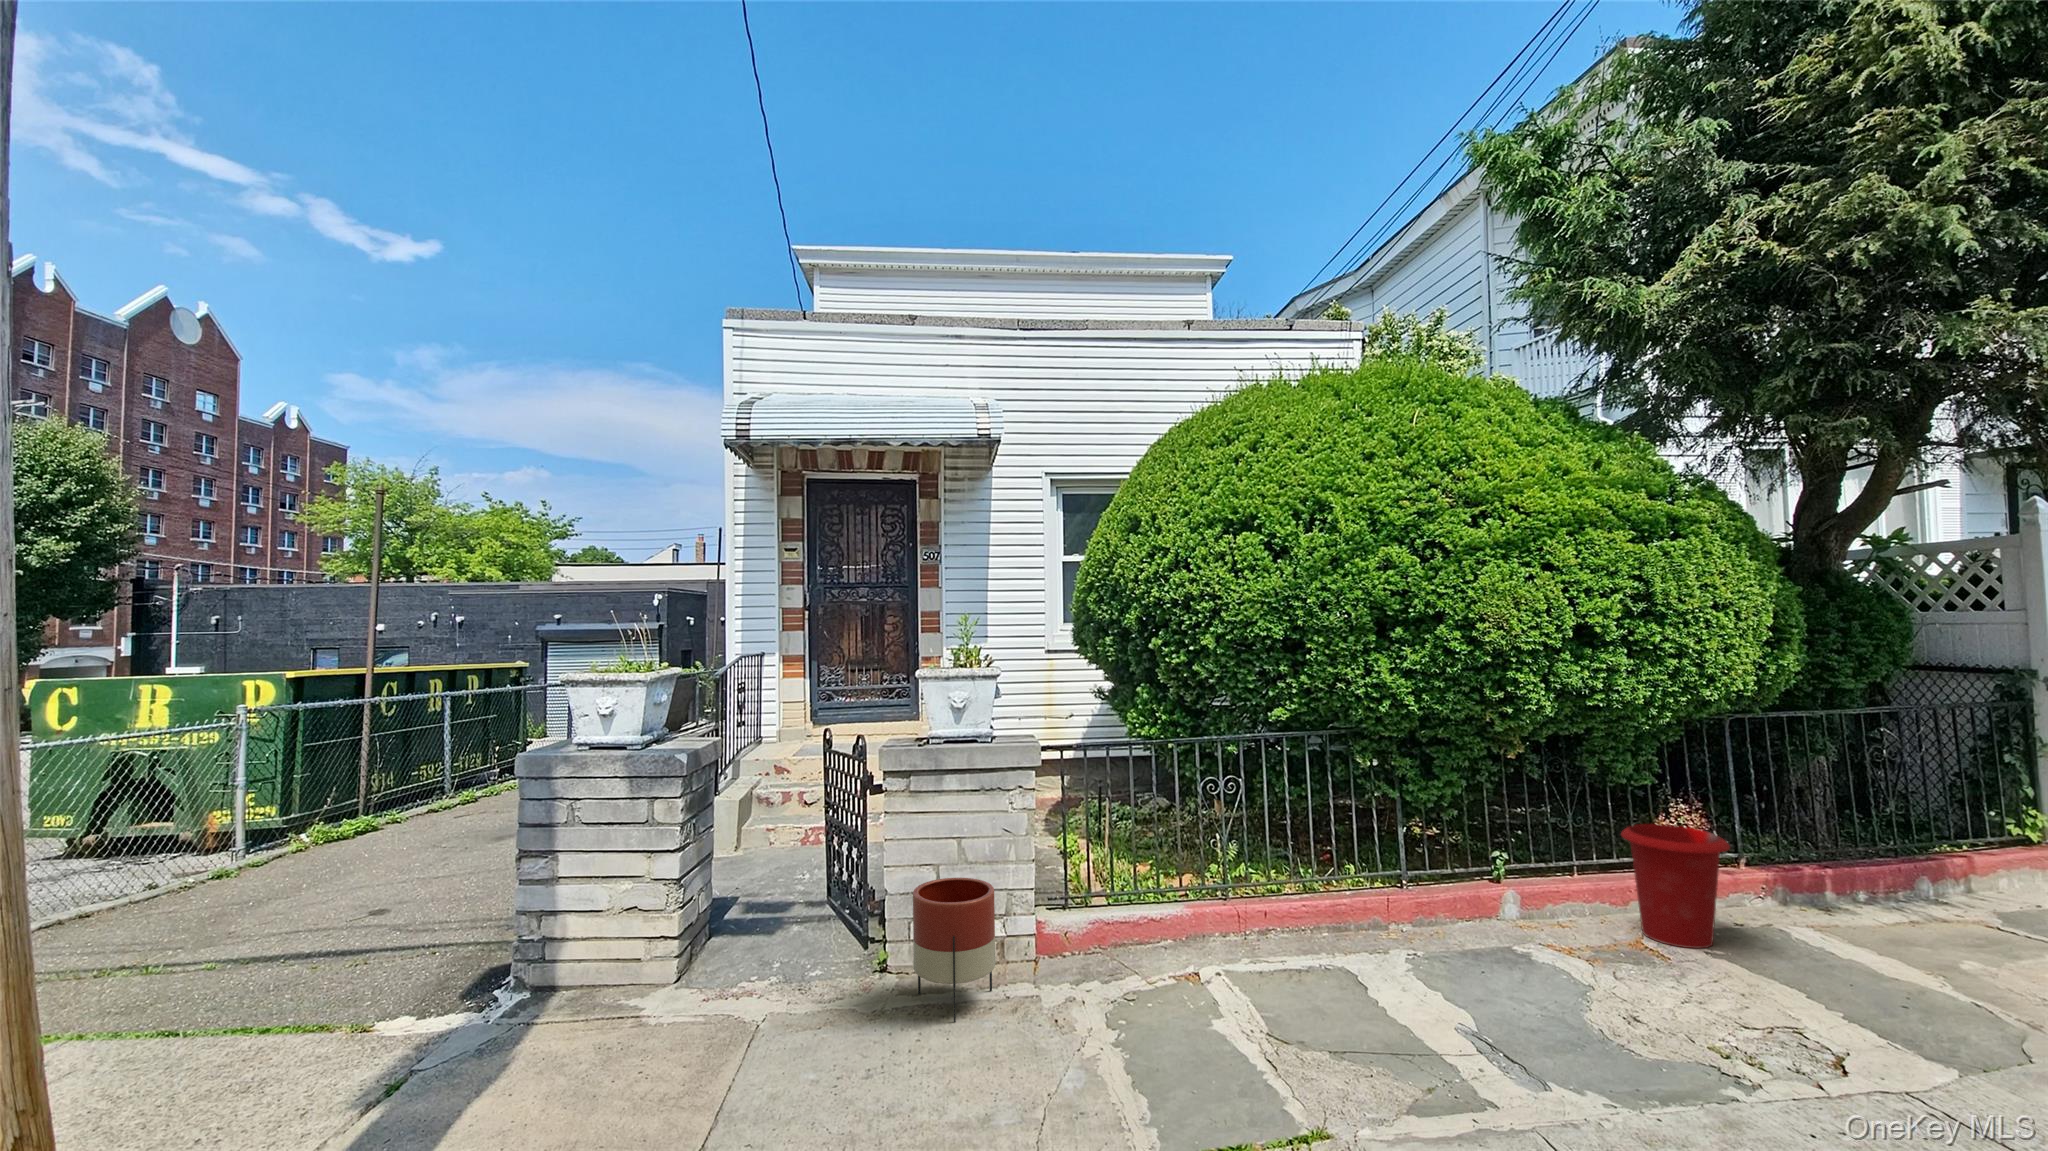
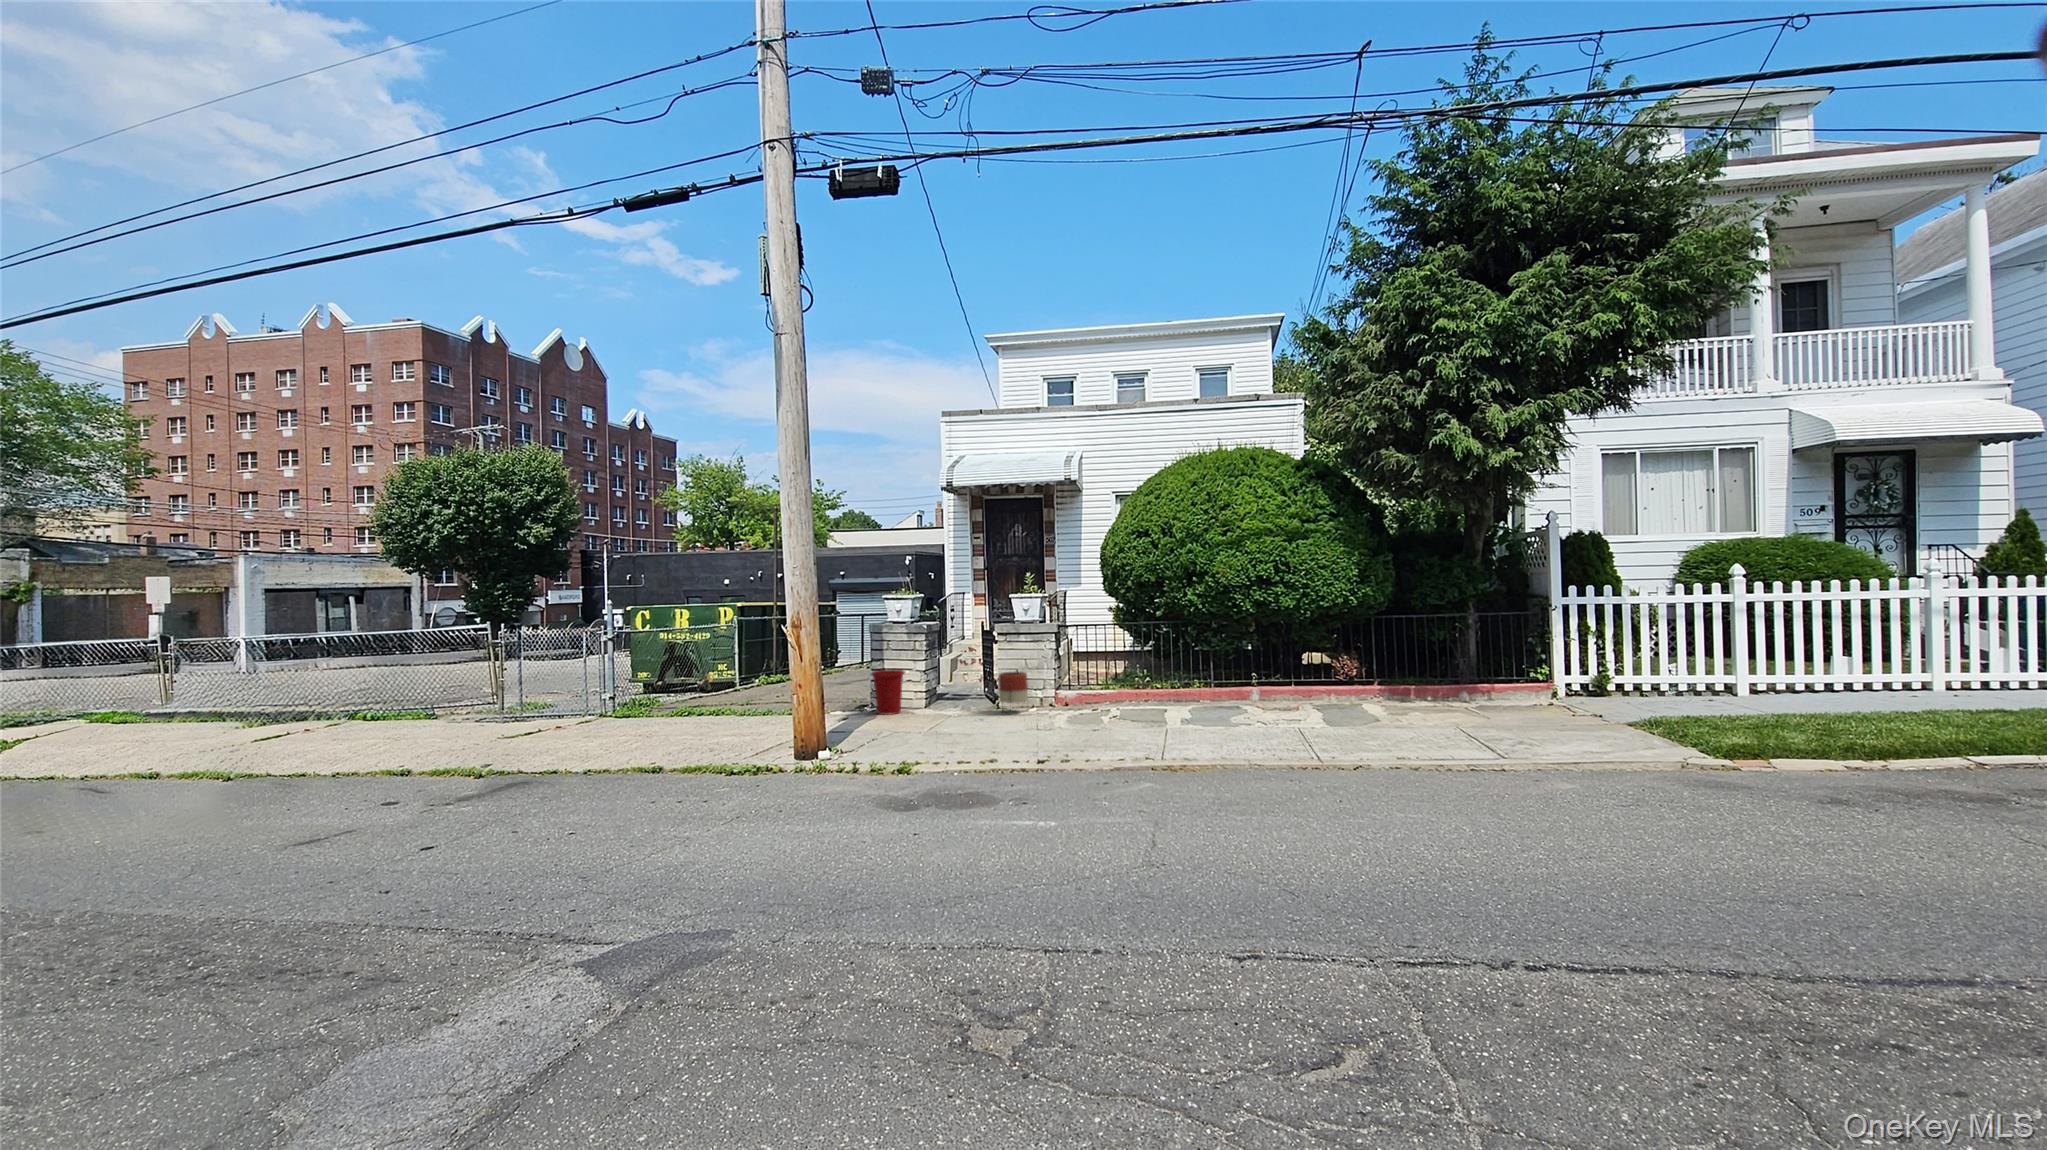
waste bin: present [1621,824,1730,948] -> present [871,669,905,715]

